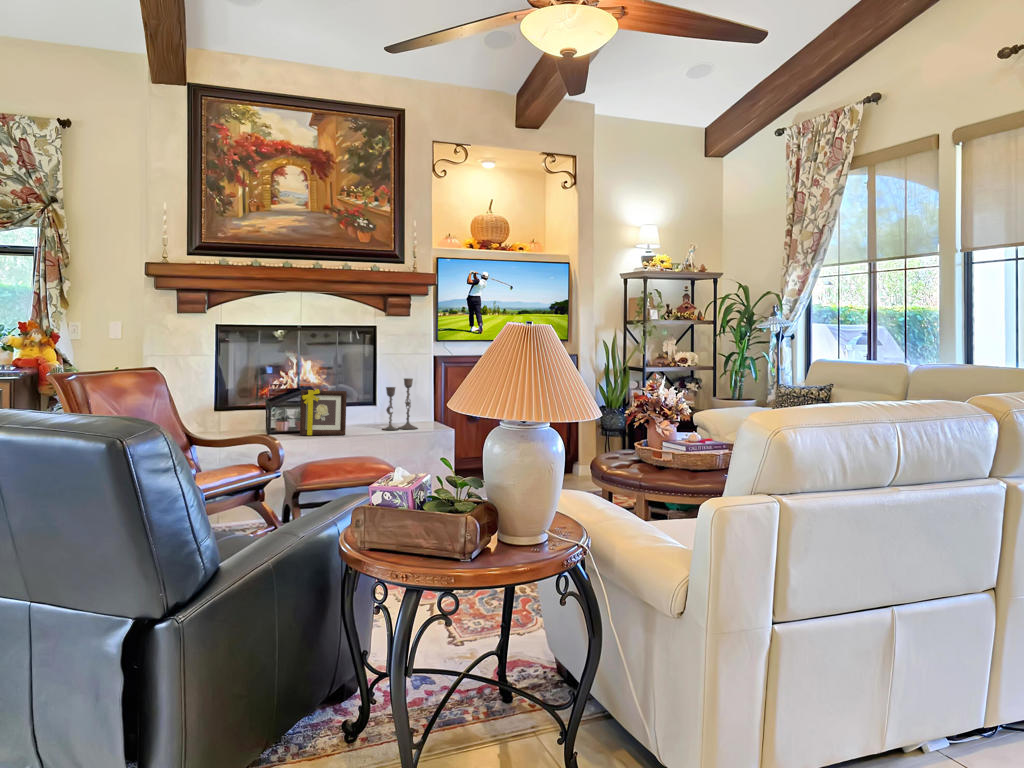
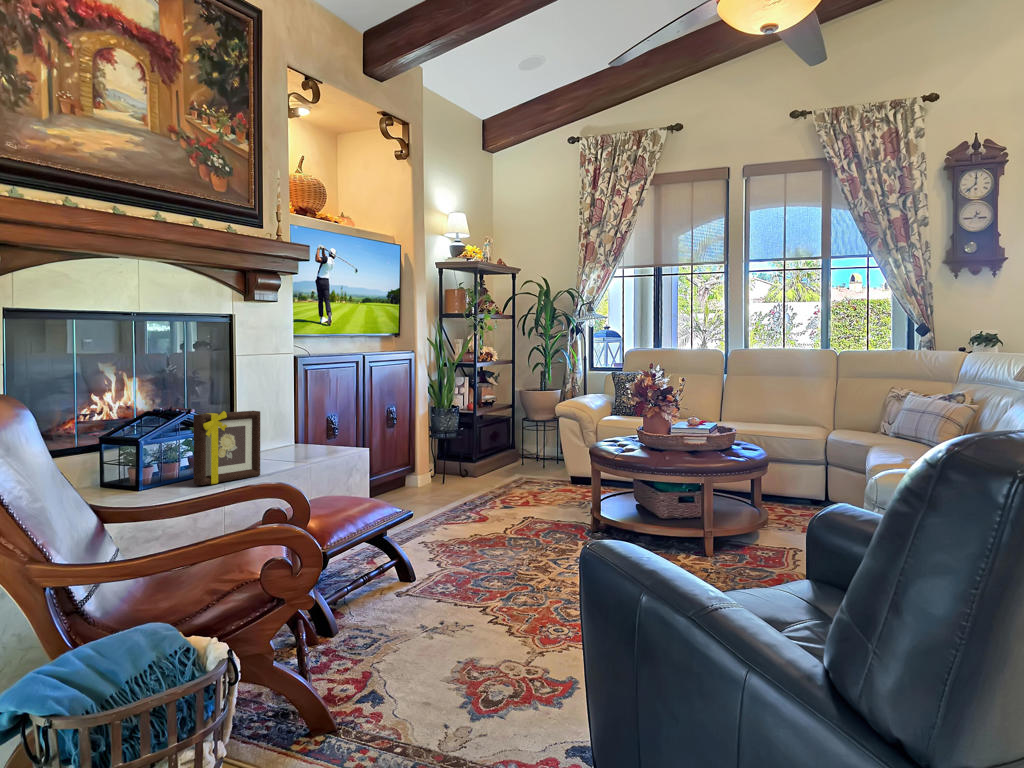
candlestick: present [383,378,417,430] -> none [270,386,310,459]

